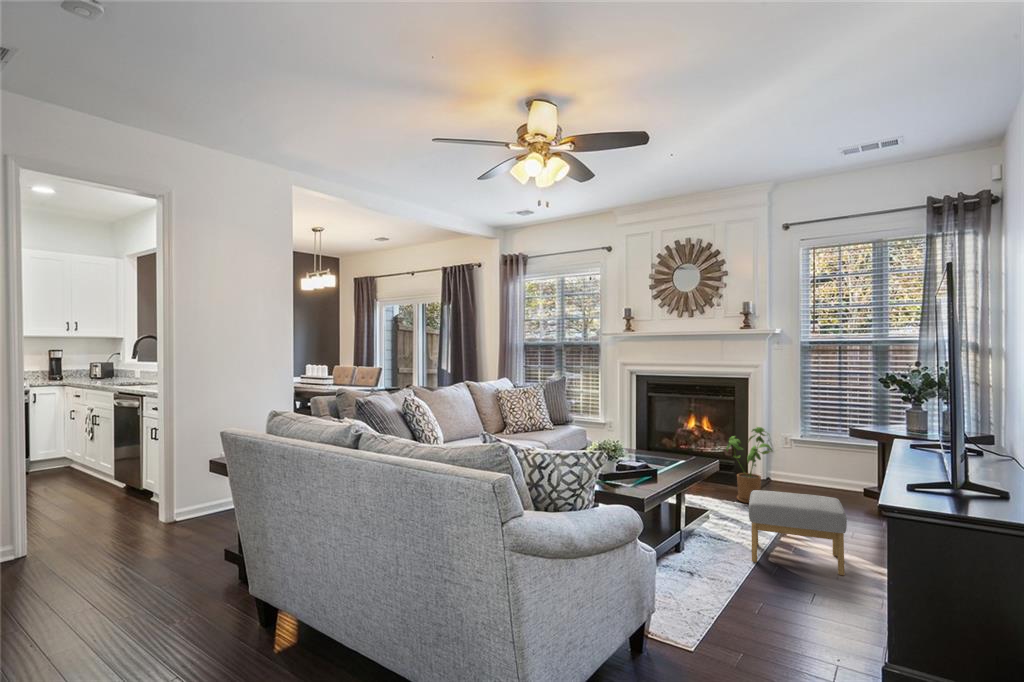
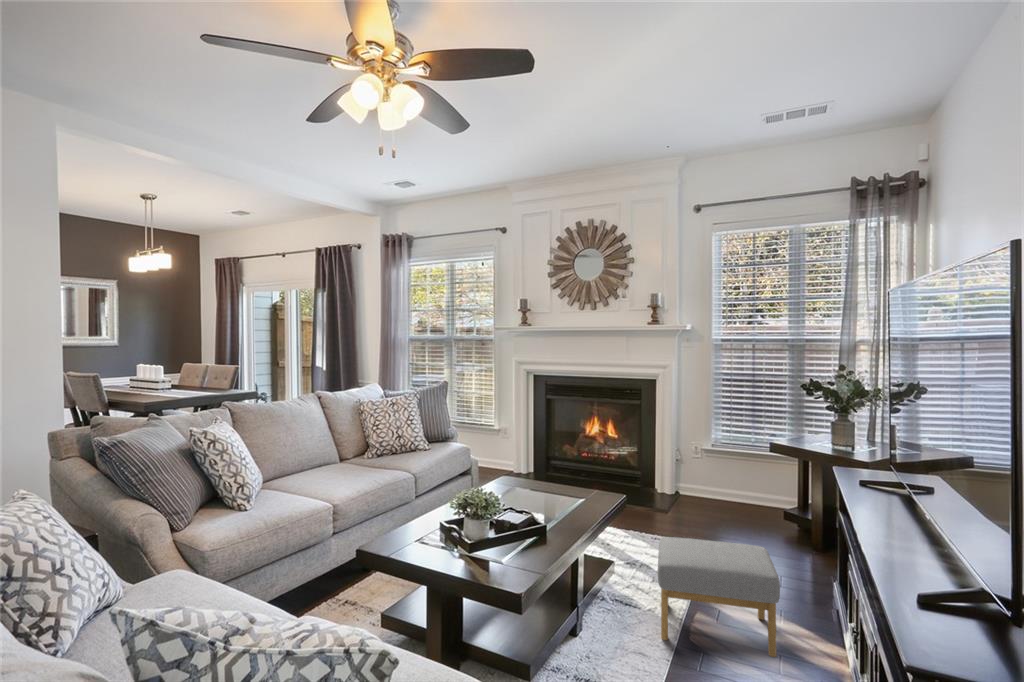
house plant: present [726,427,772,503] -> none [631,442,684,533]

